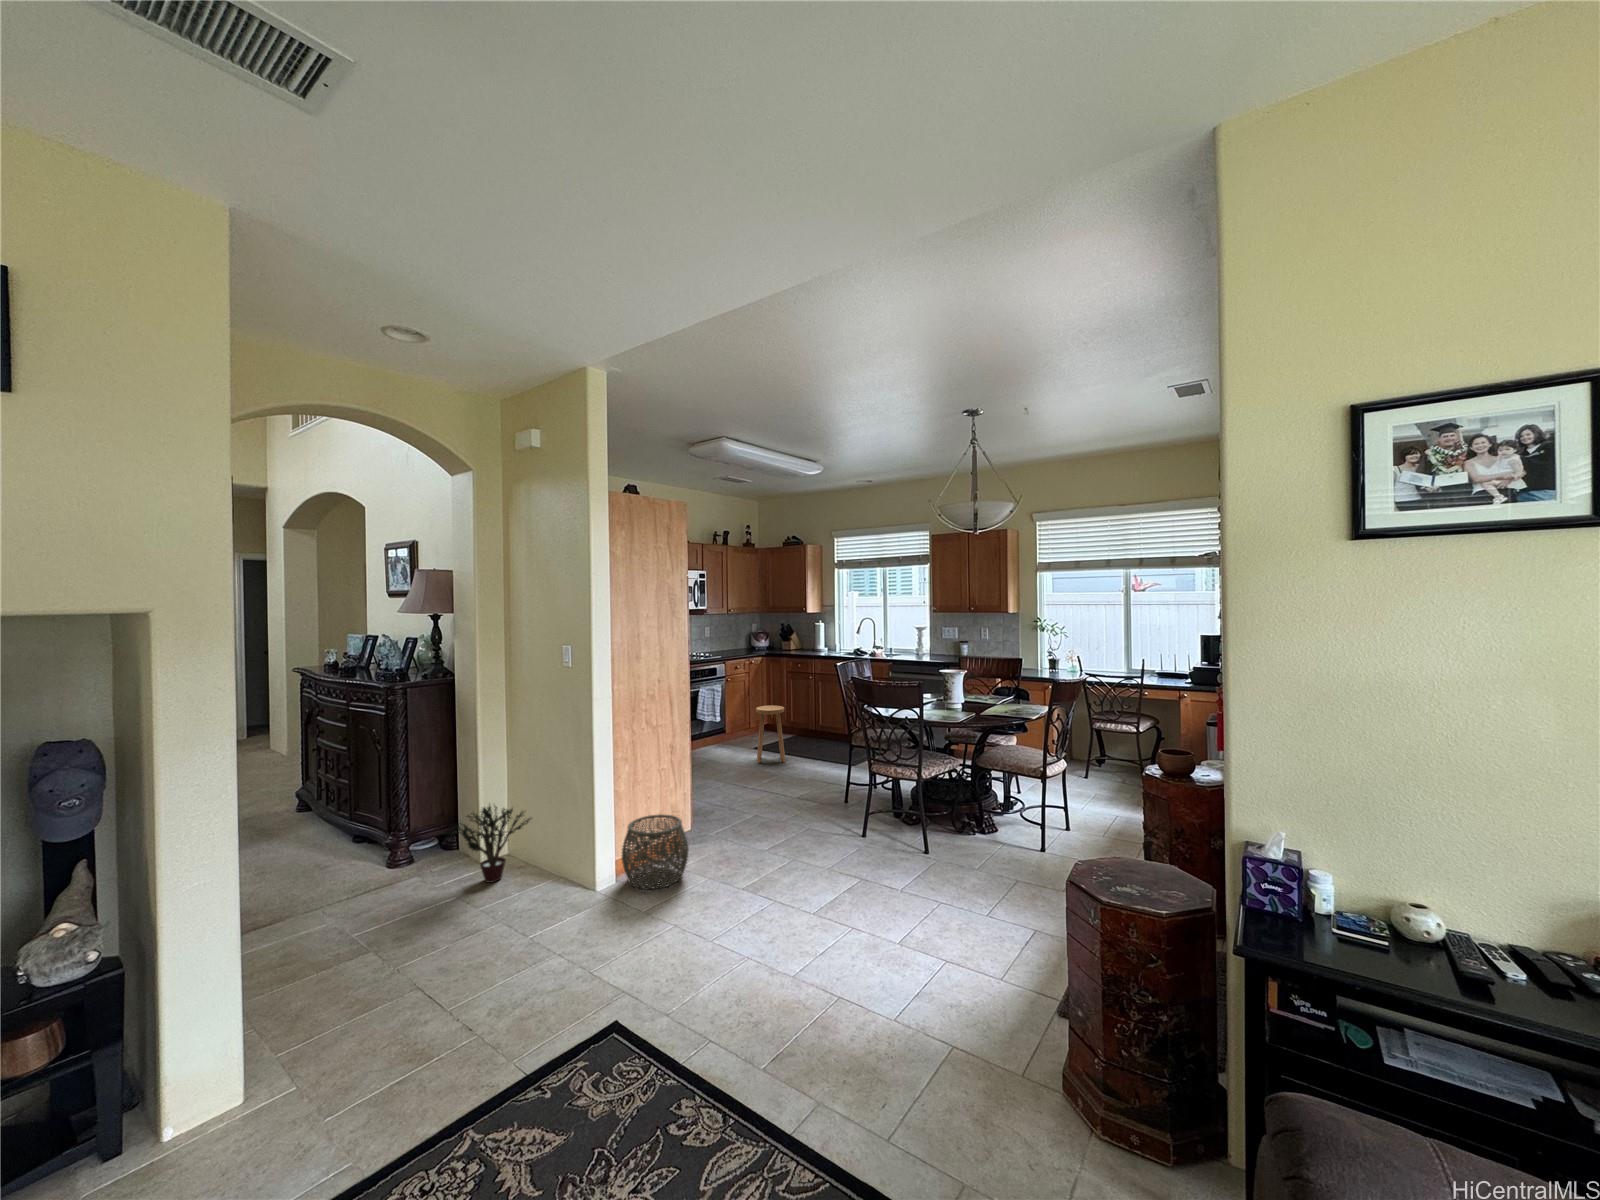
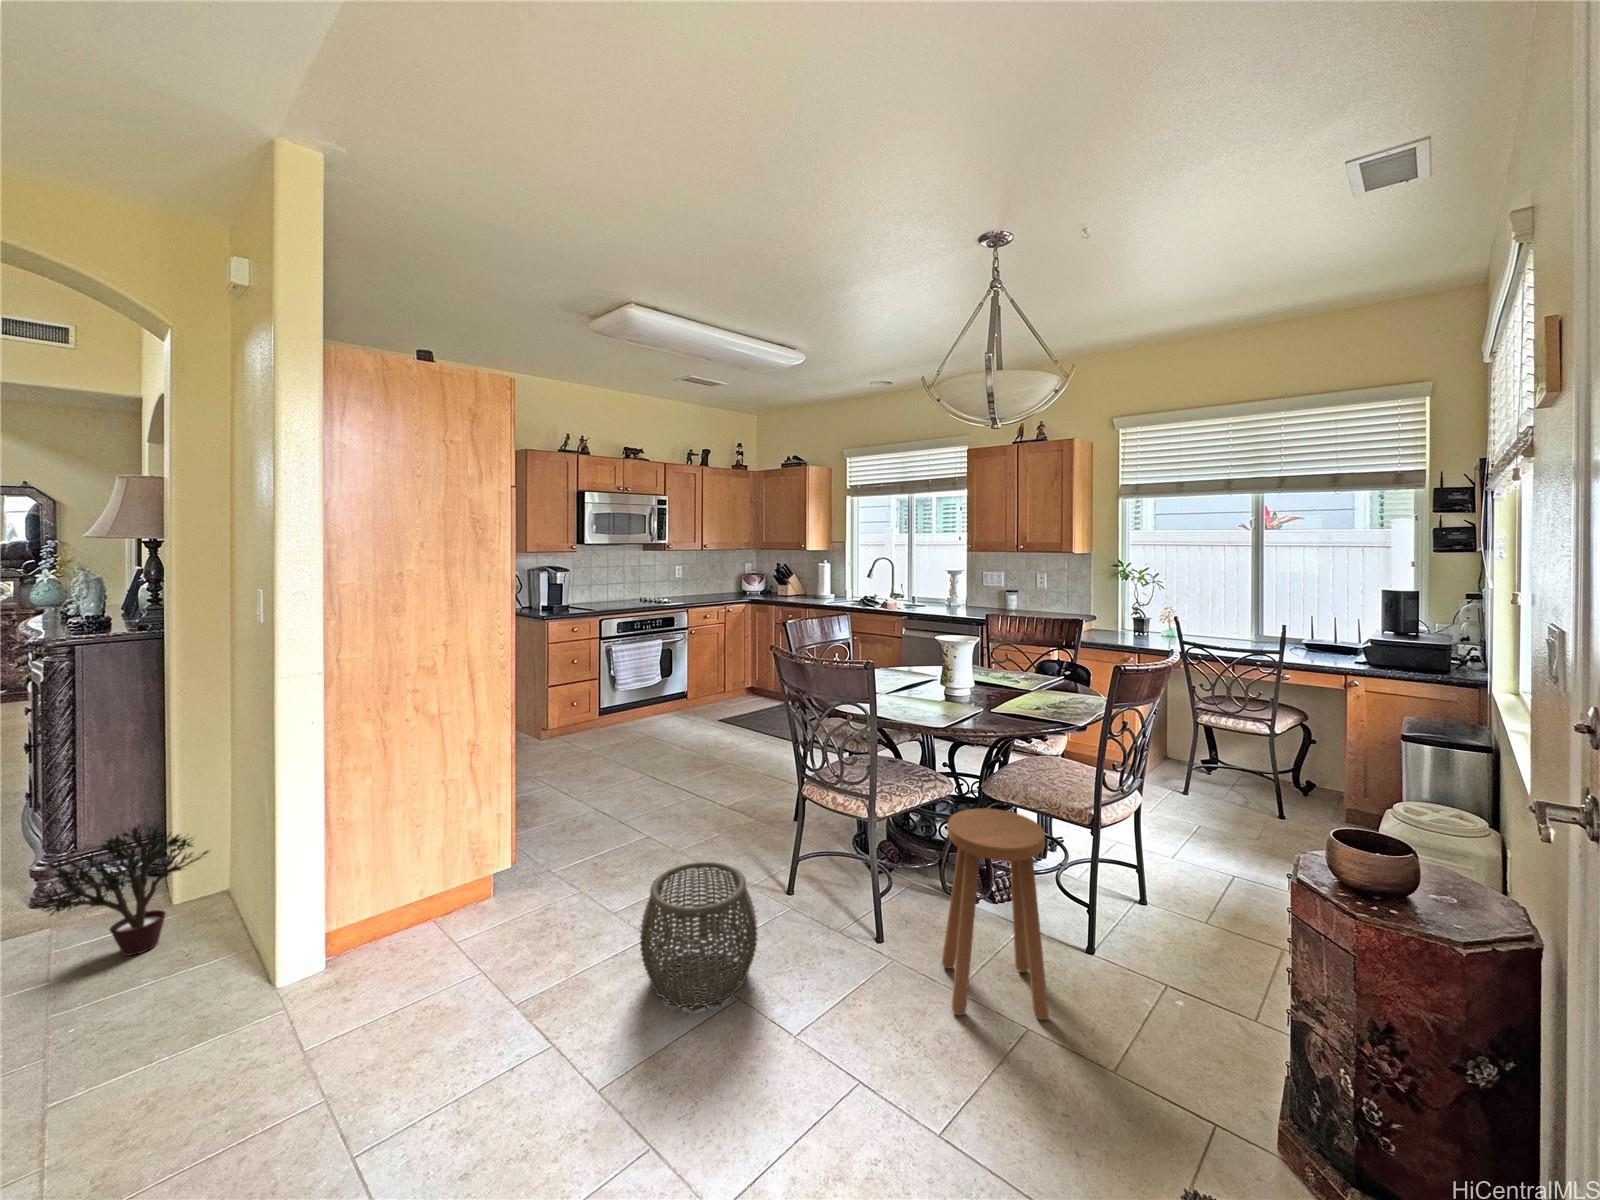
stool: present [756,705,785,763] -> present [942,808,1049,1020]
woven basket: present [622,814,689,889] -> present [640,862,758,1009]

